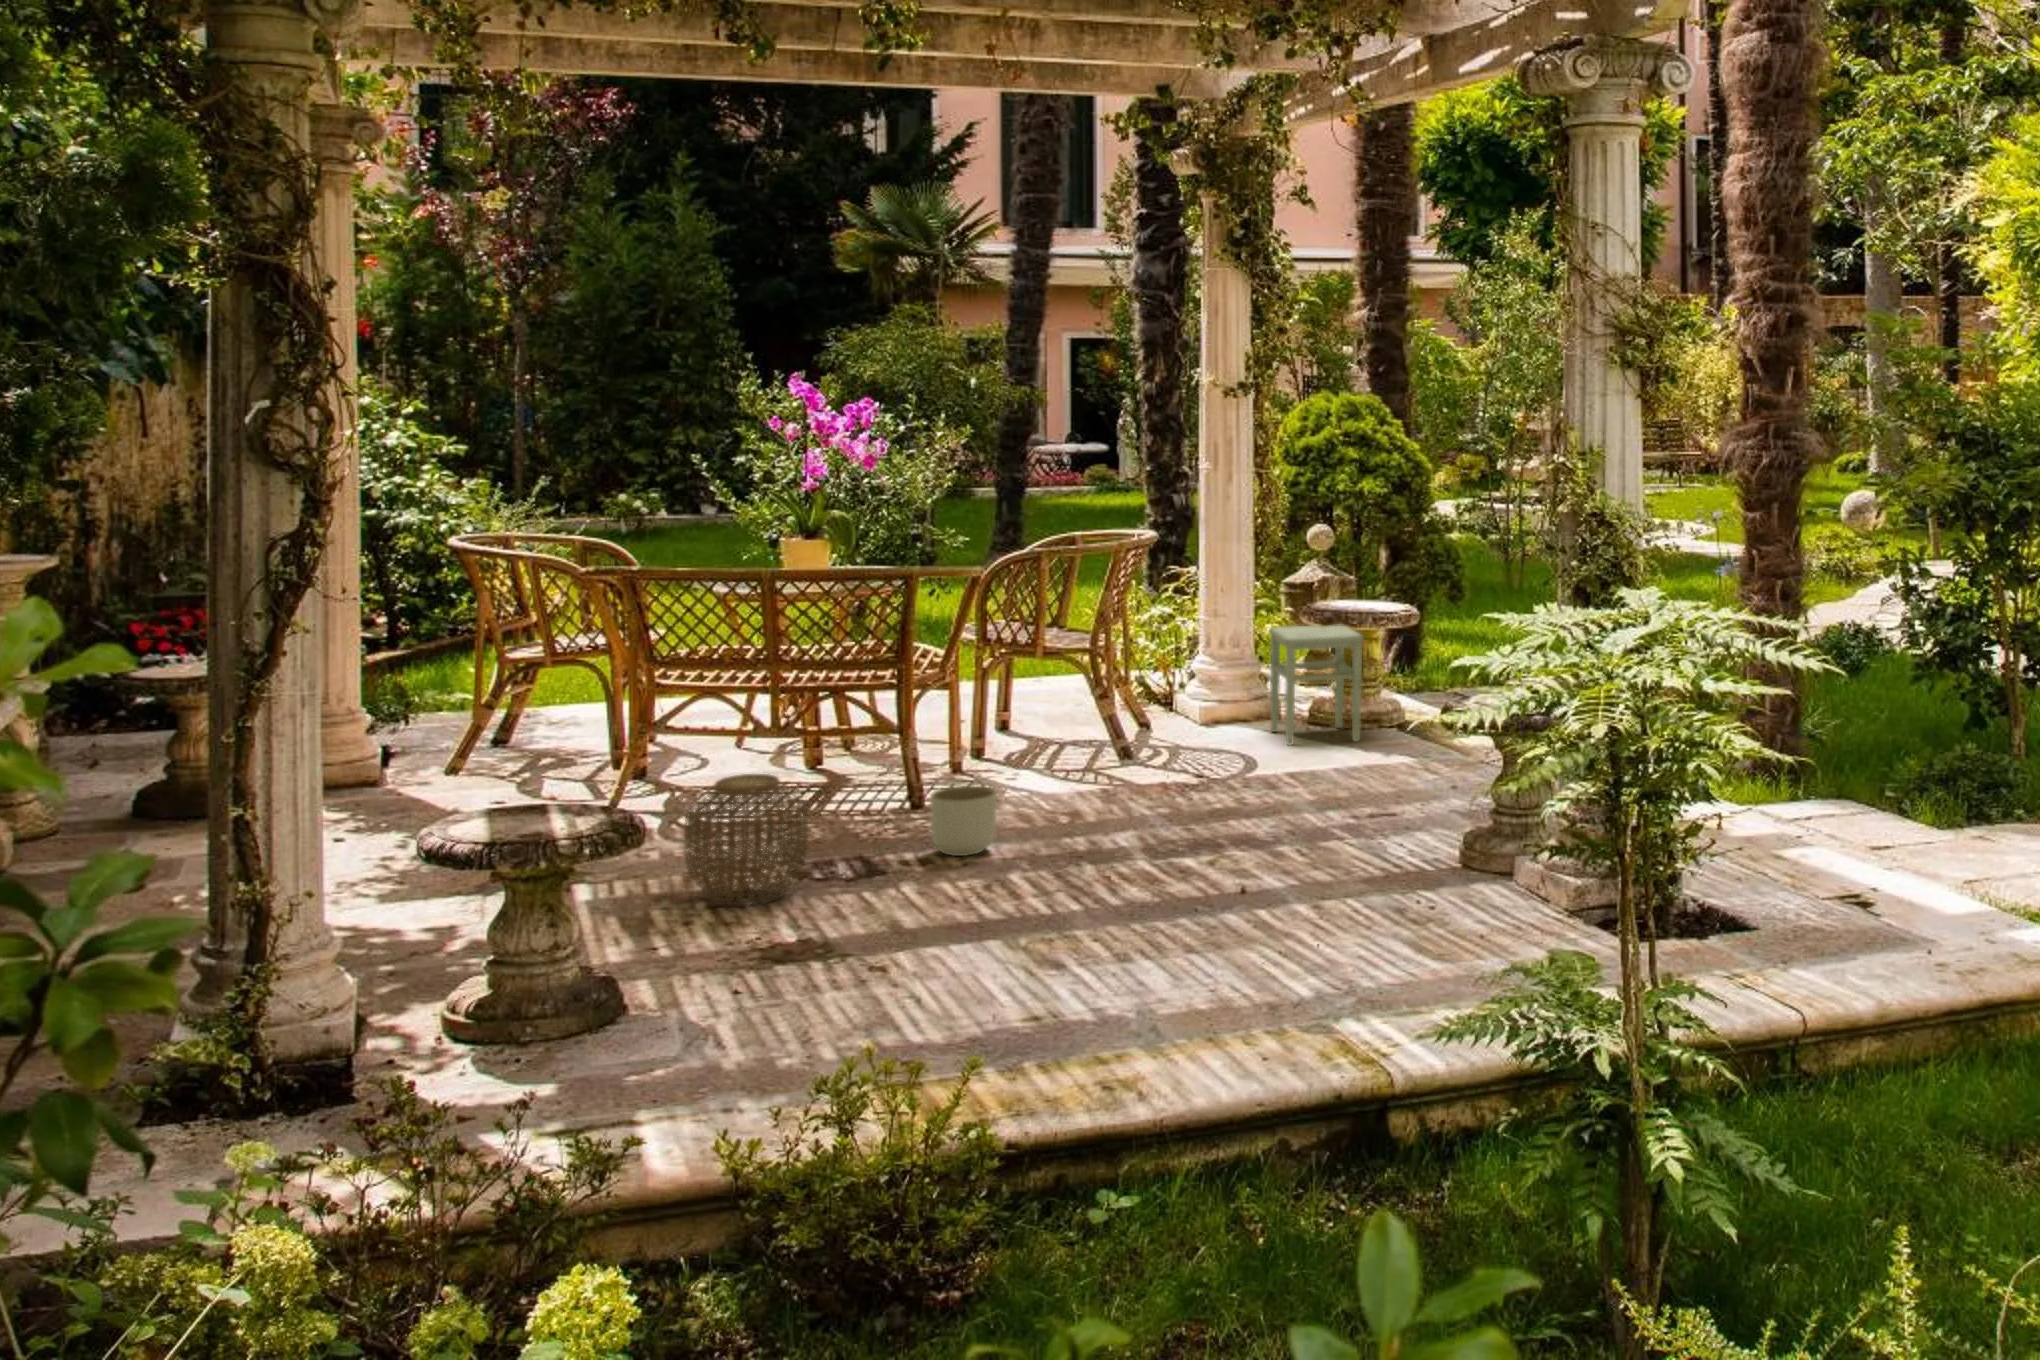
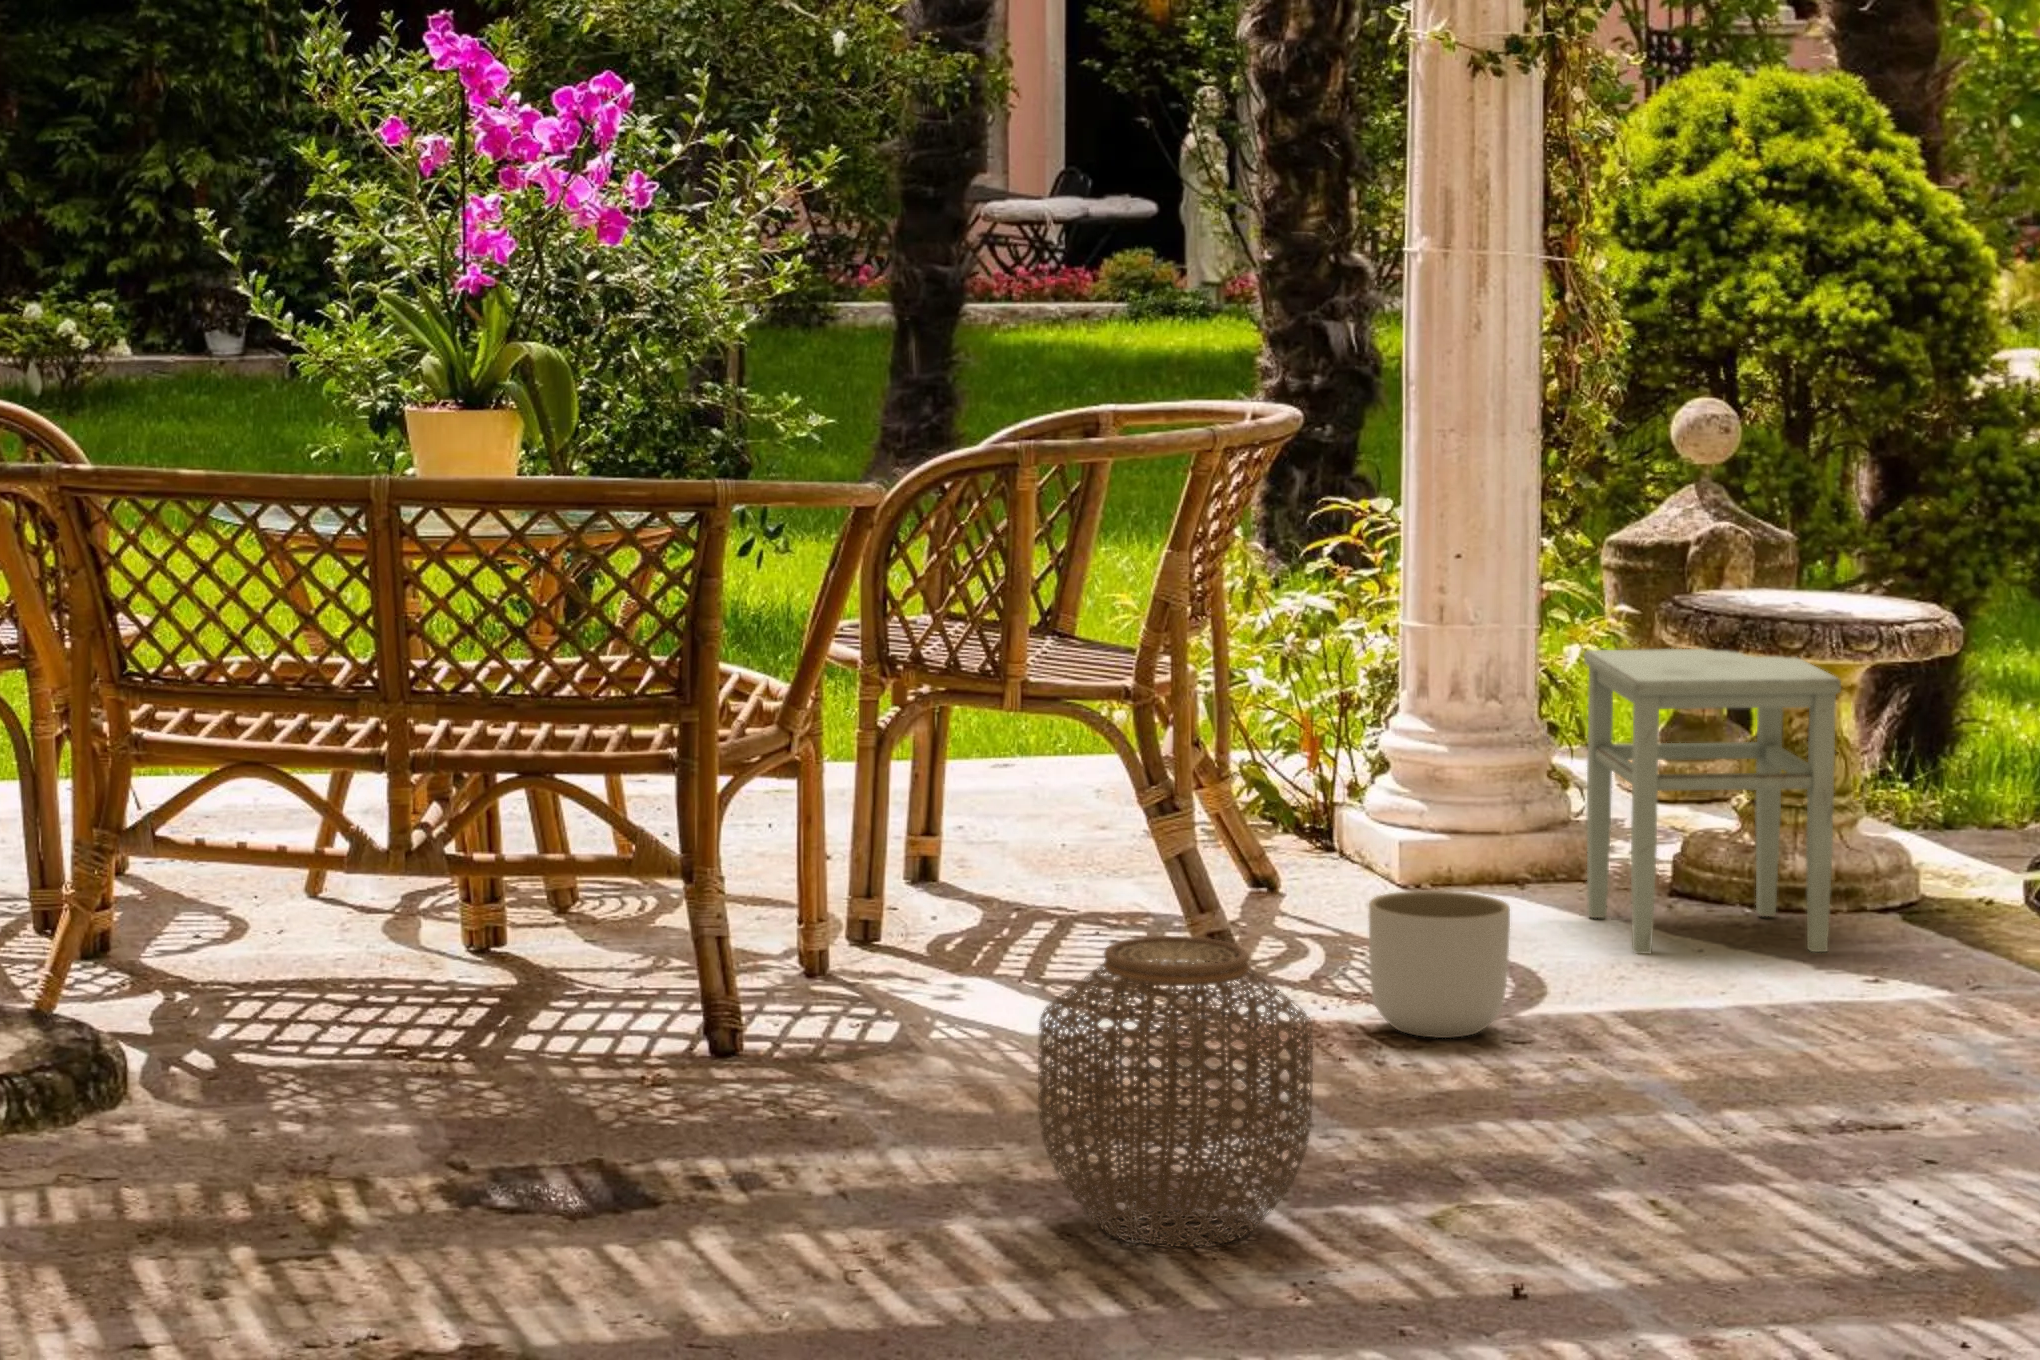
woven basket: present [685,774,808,907] -> present [1038,936,1313,1247]
planter: present [930,786,997,856] -> present [1369,891,1510,1038]

